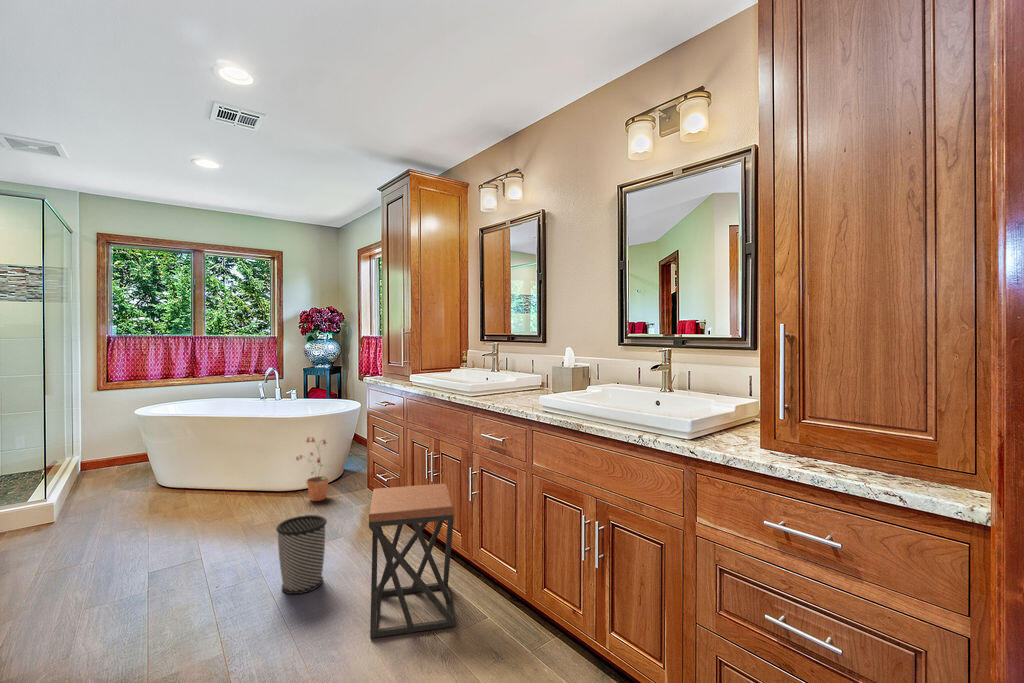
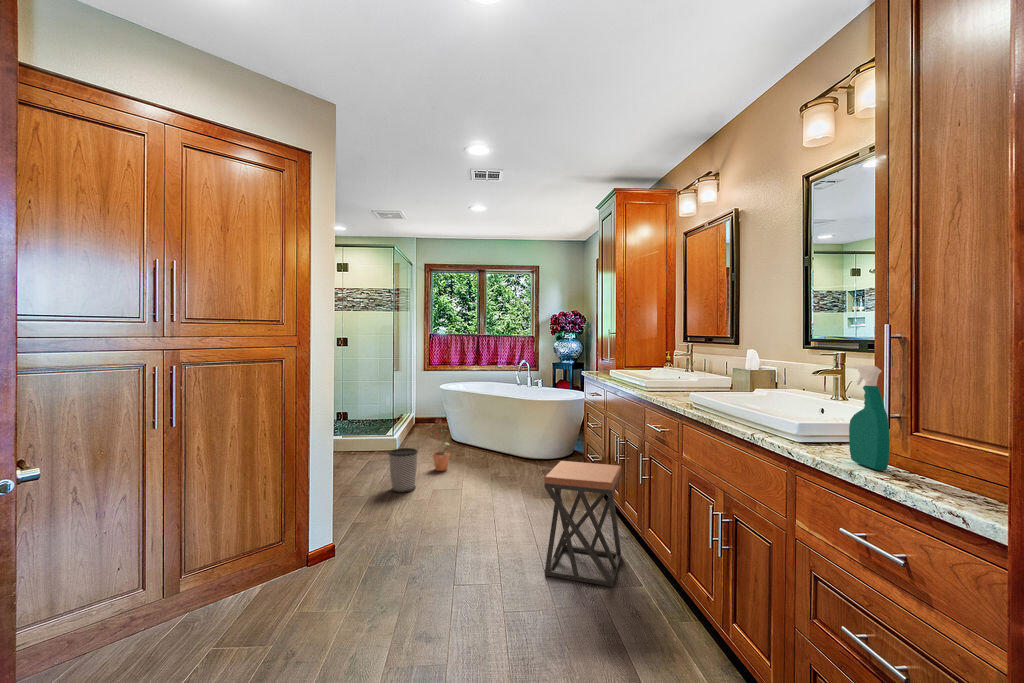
spray bottle: none [754,362,797,460] -> present [849,364,890,470]
potted plant: present [296,438,330,501] -> present [426,419,450,471]
wastebasket: present [276,515,327,594] -> present [389,448,418,493]

